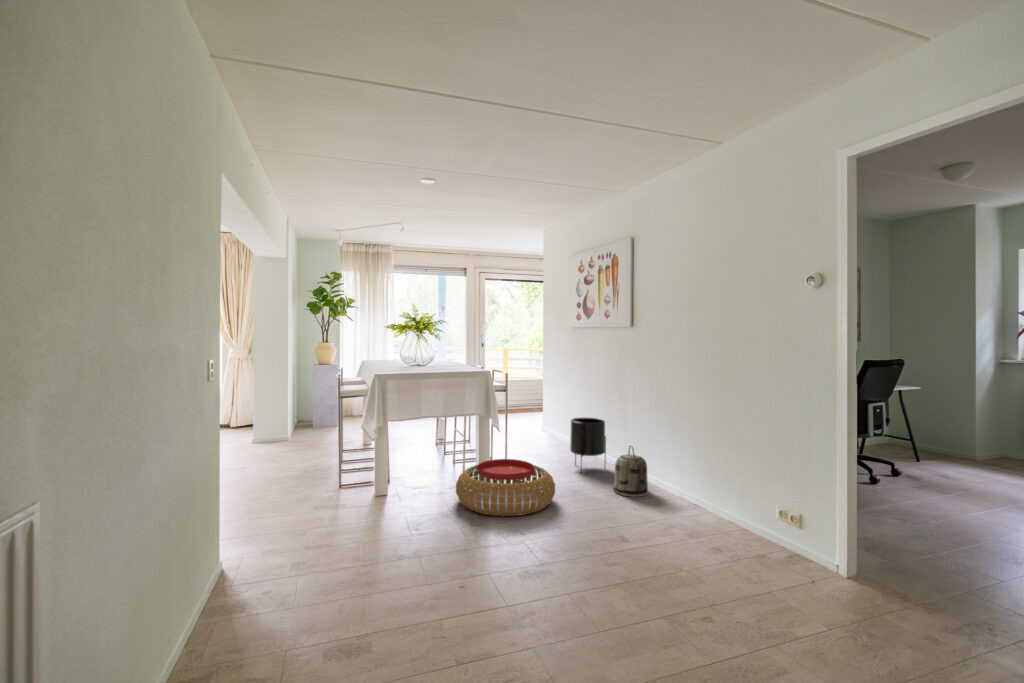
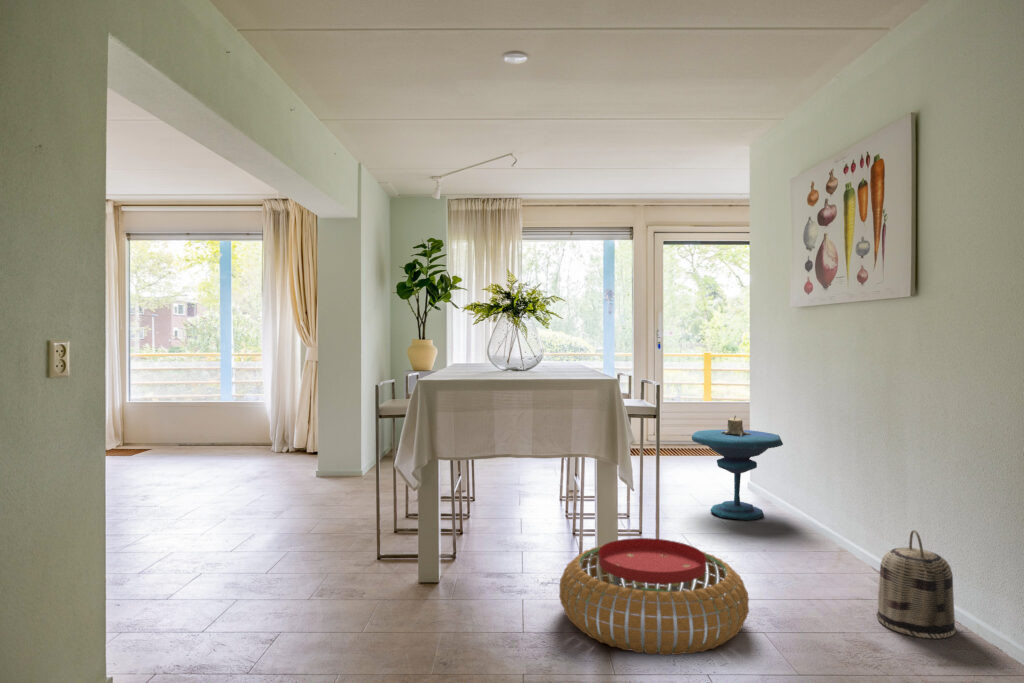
side table: none [513,390,564,450] -> present [692,416,783,520]
planter: present [570,417,606,460] -> none [791,468,863,573]

